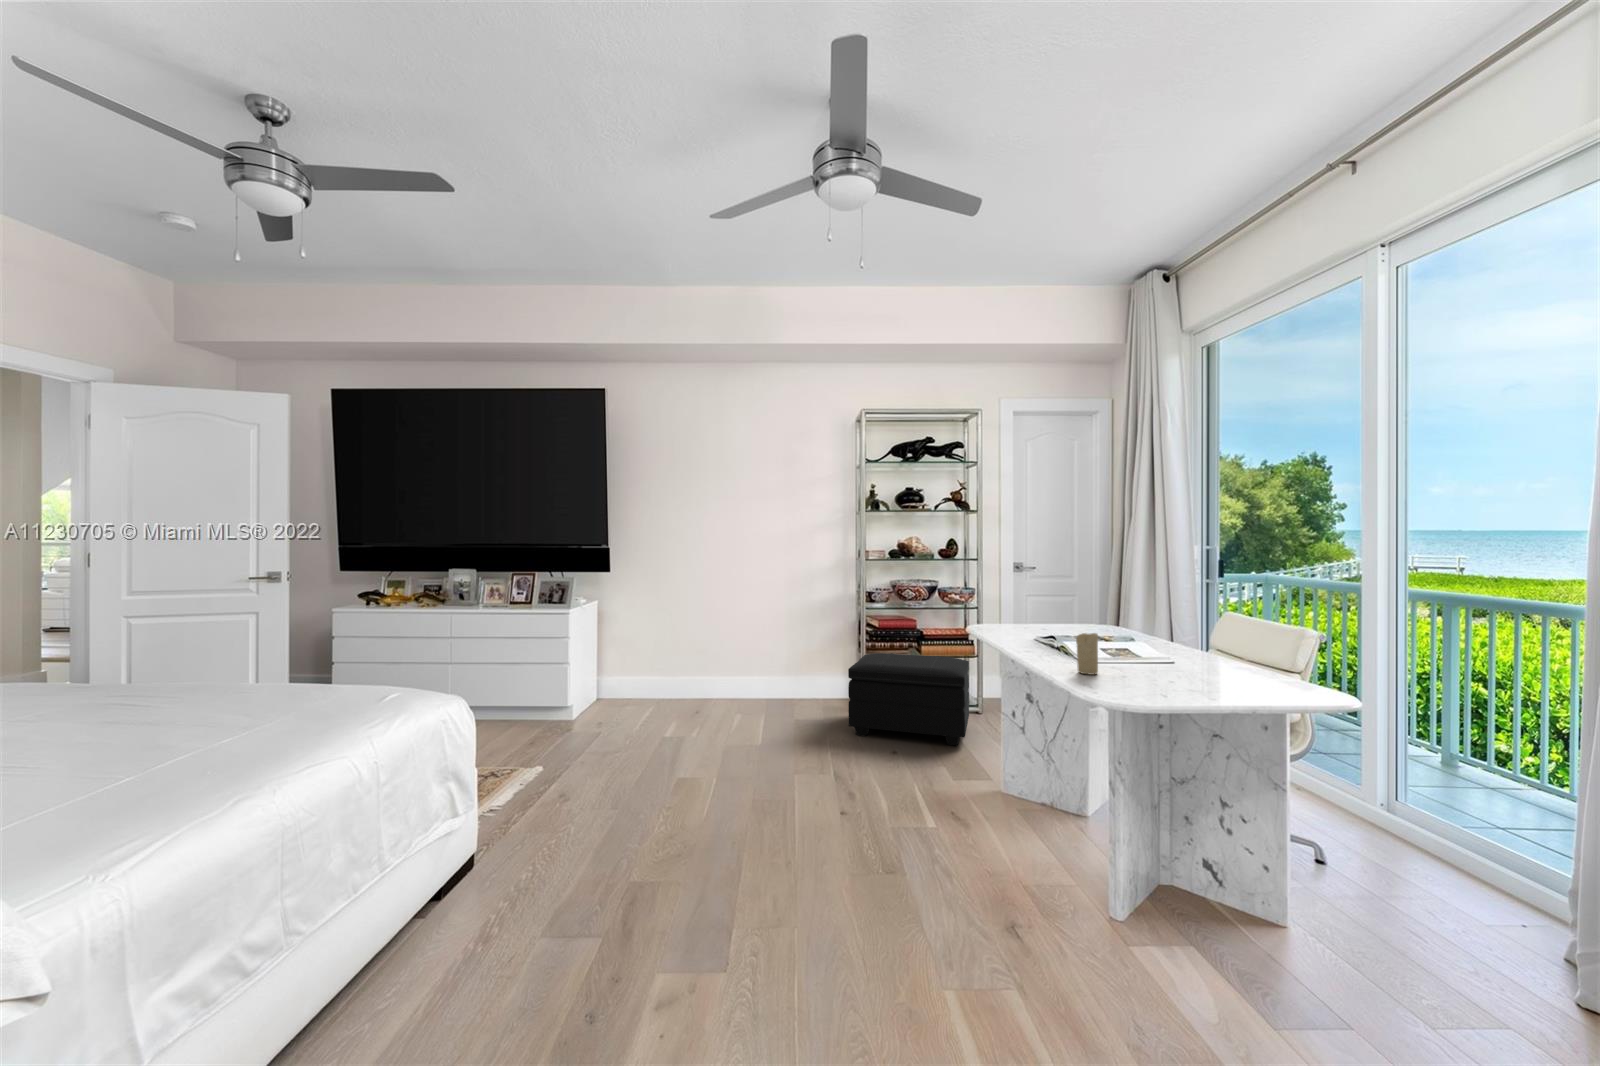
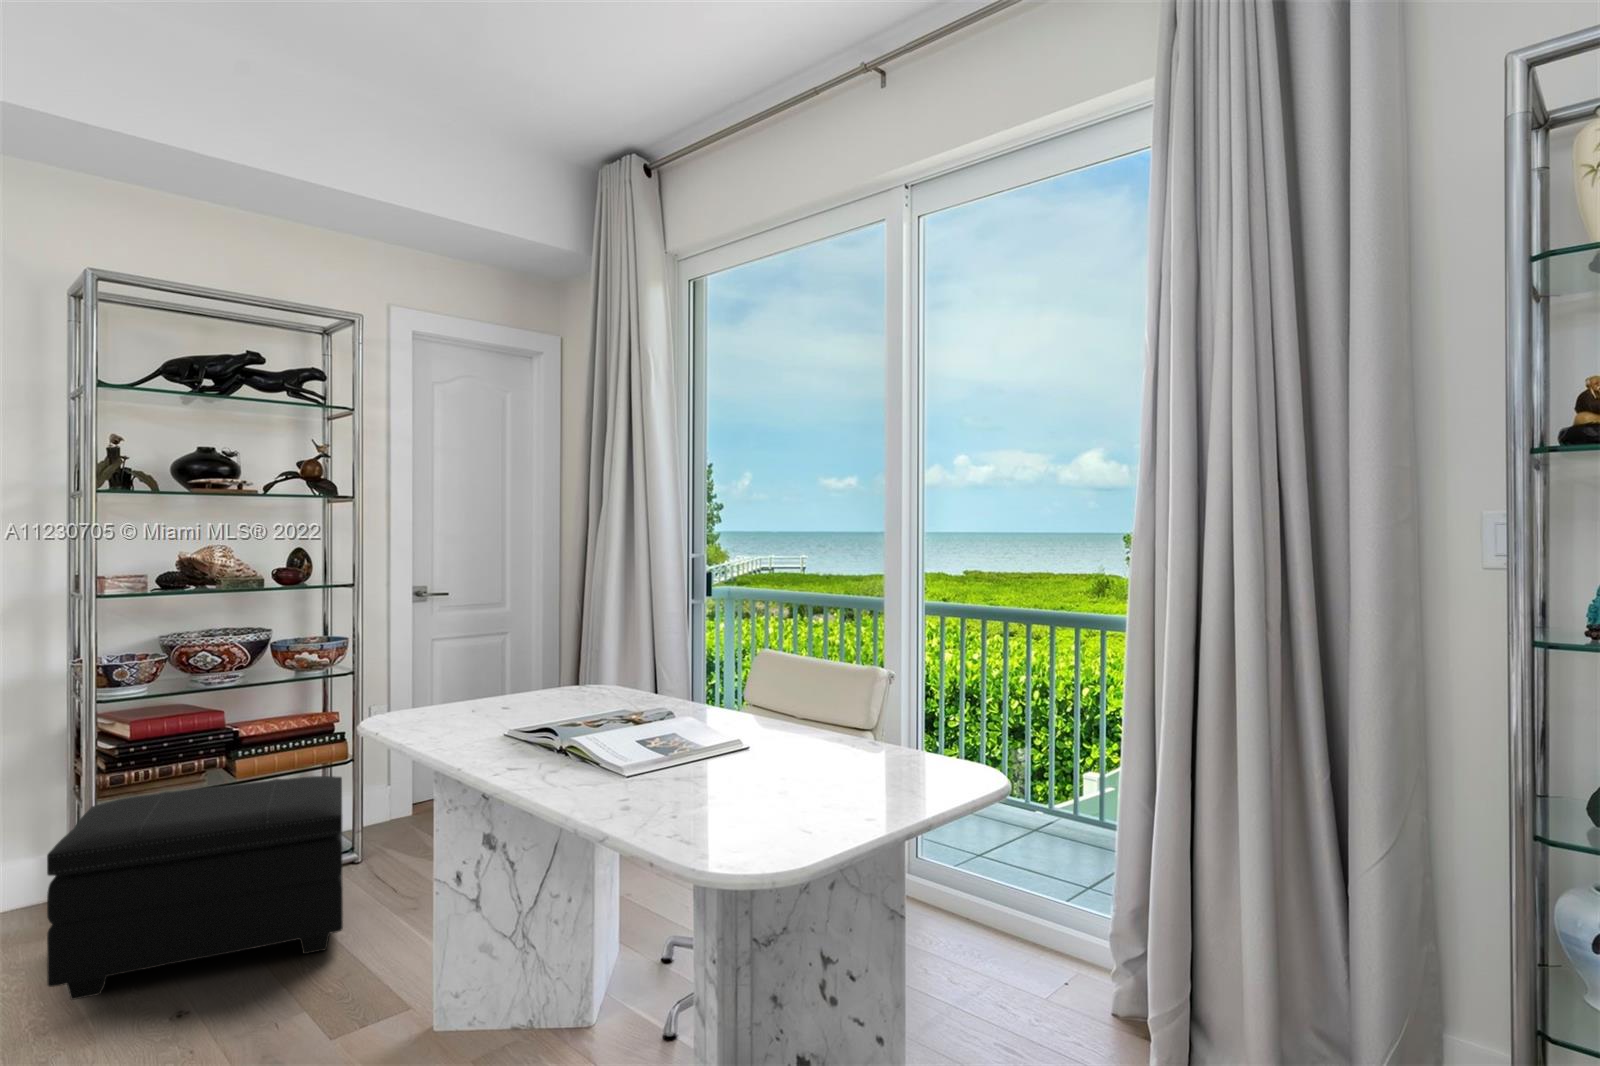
candle: present [1076,633,1098,675] -> none [622,724,660,804]

